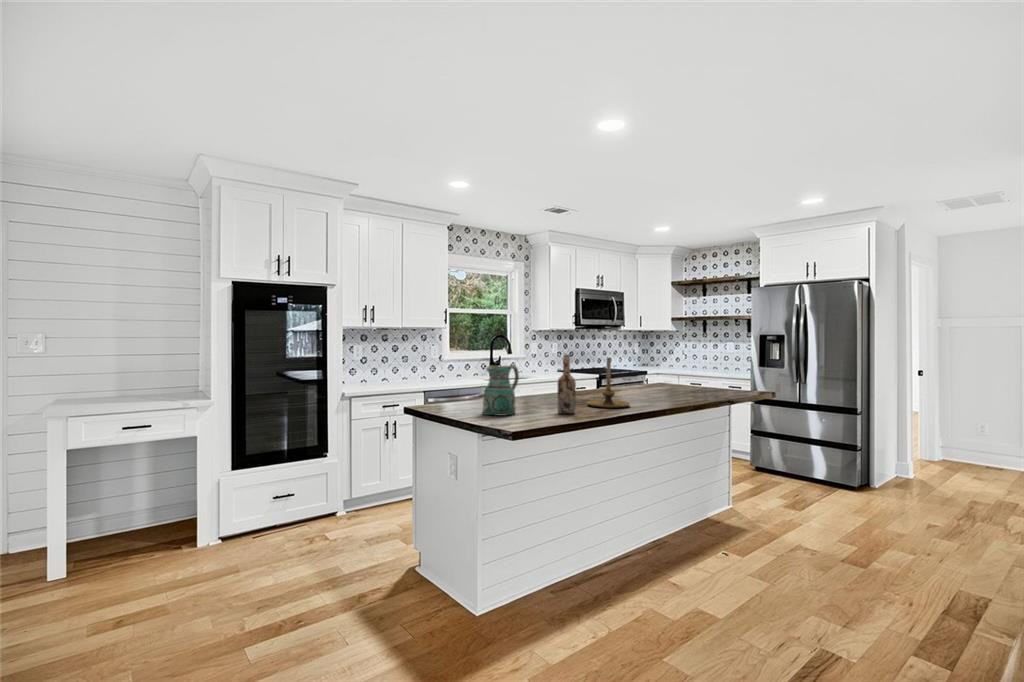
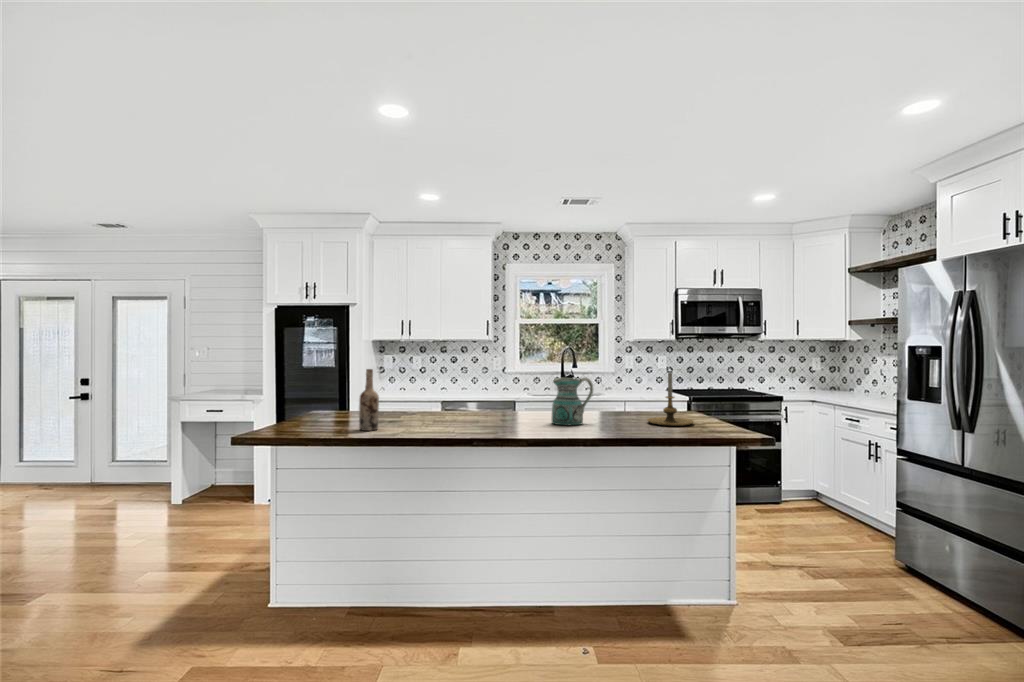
candle holder: present [587,358,630,408] -> present [647,373,694,426]
ceramic pitcher: present [483,365,519,416] -> present [552,378,593,425]

